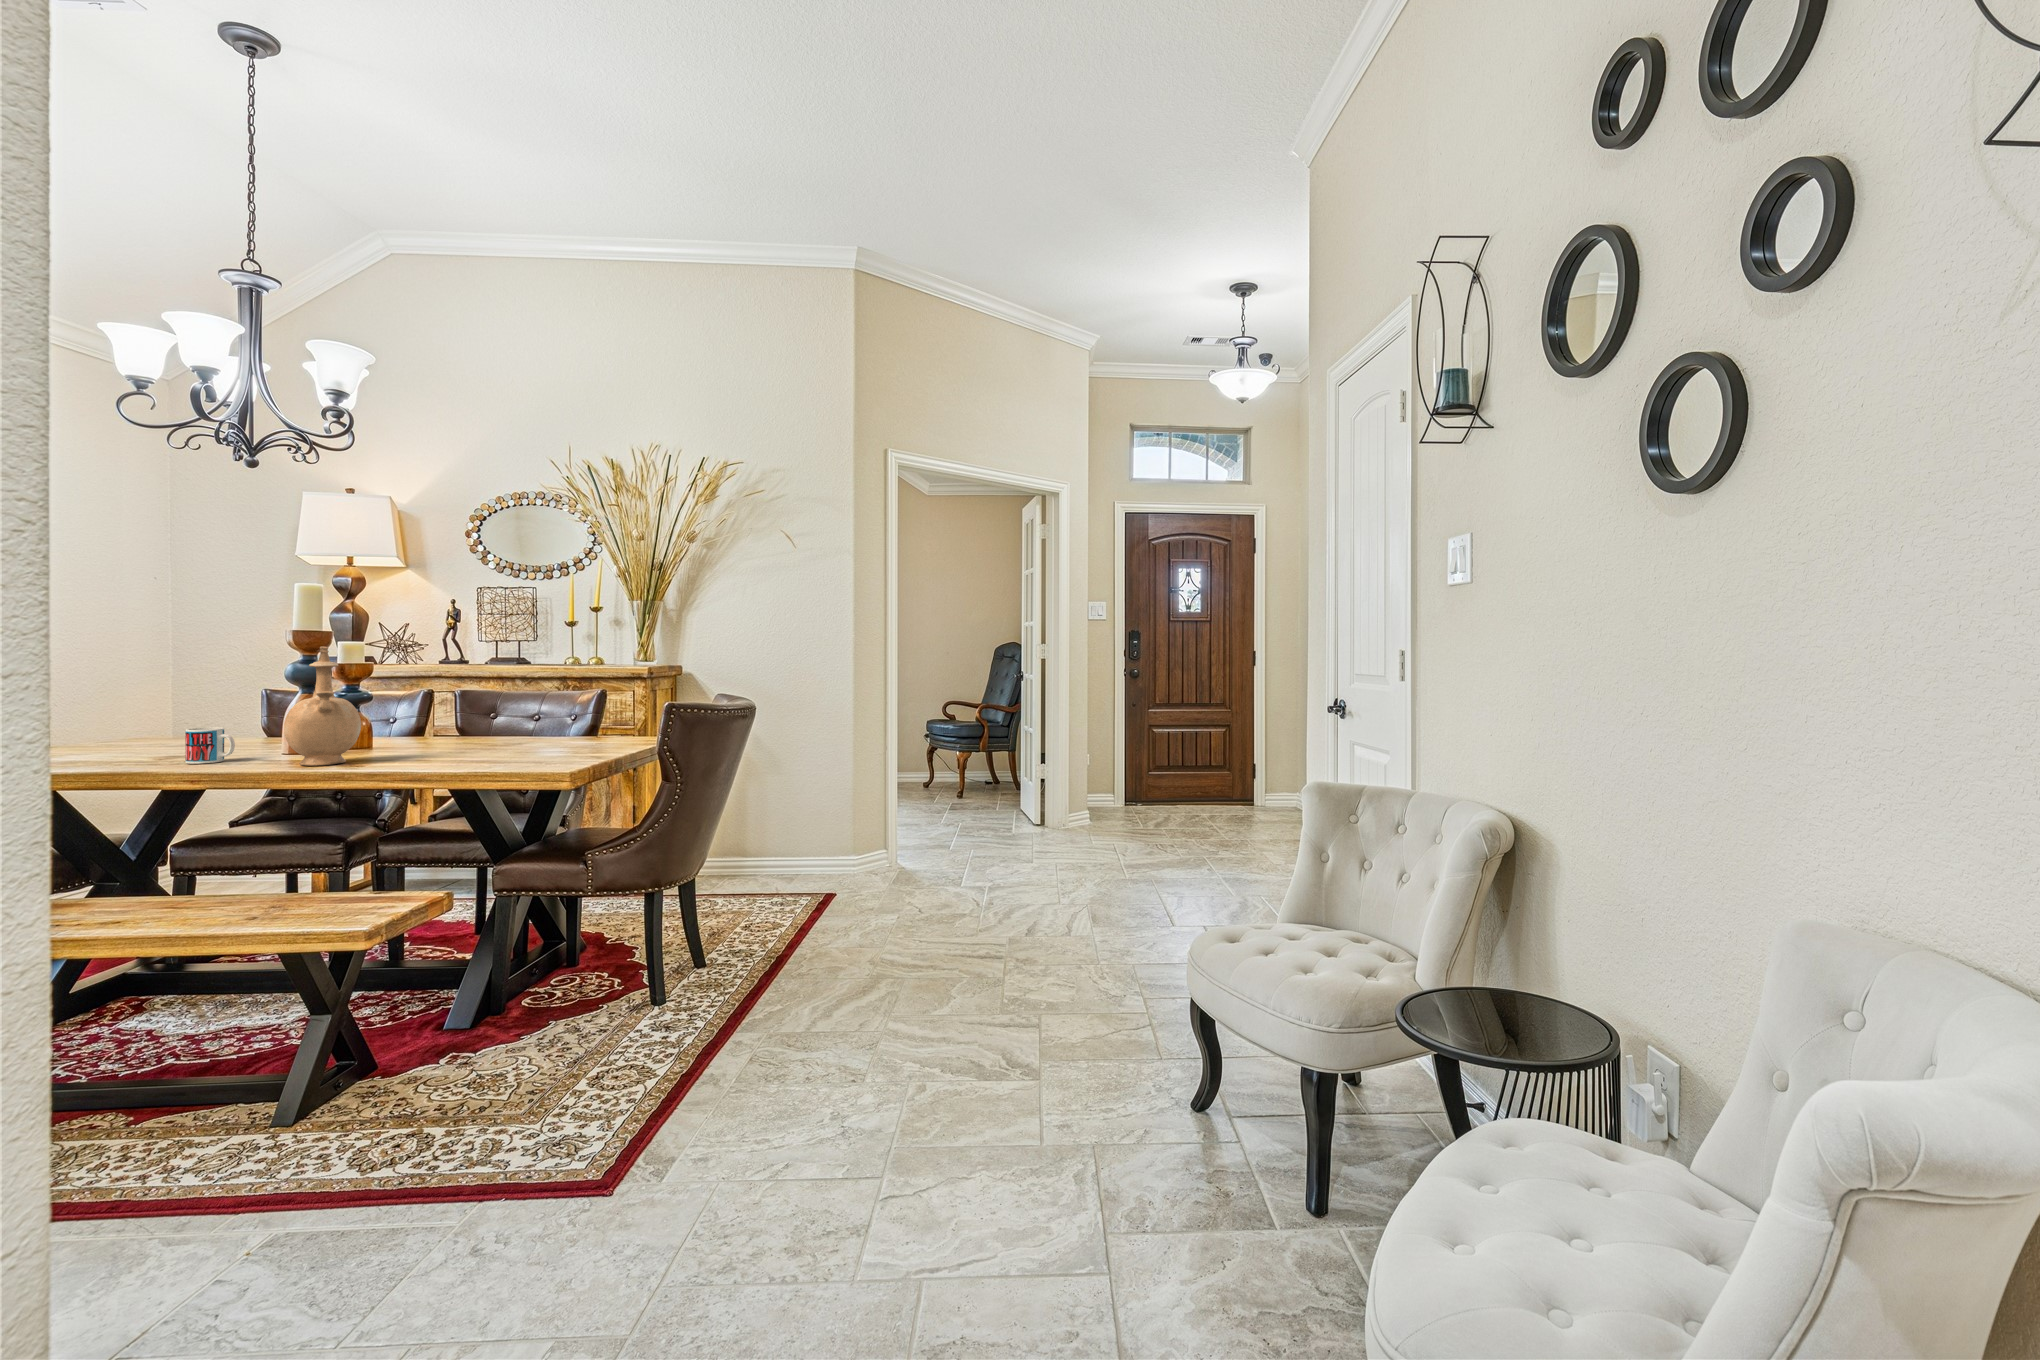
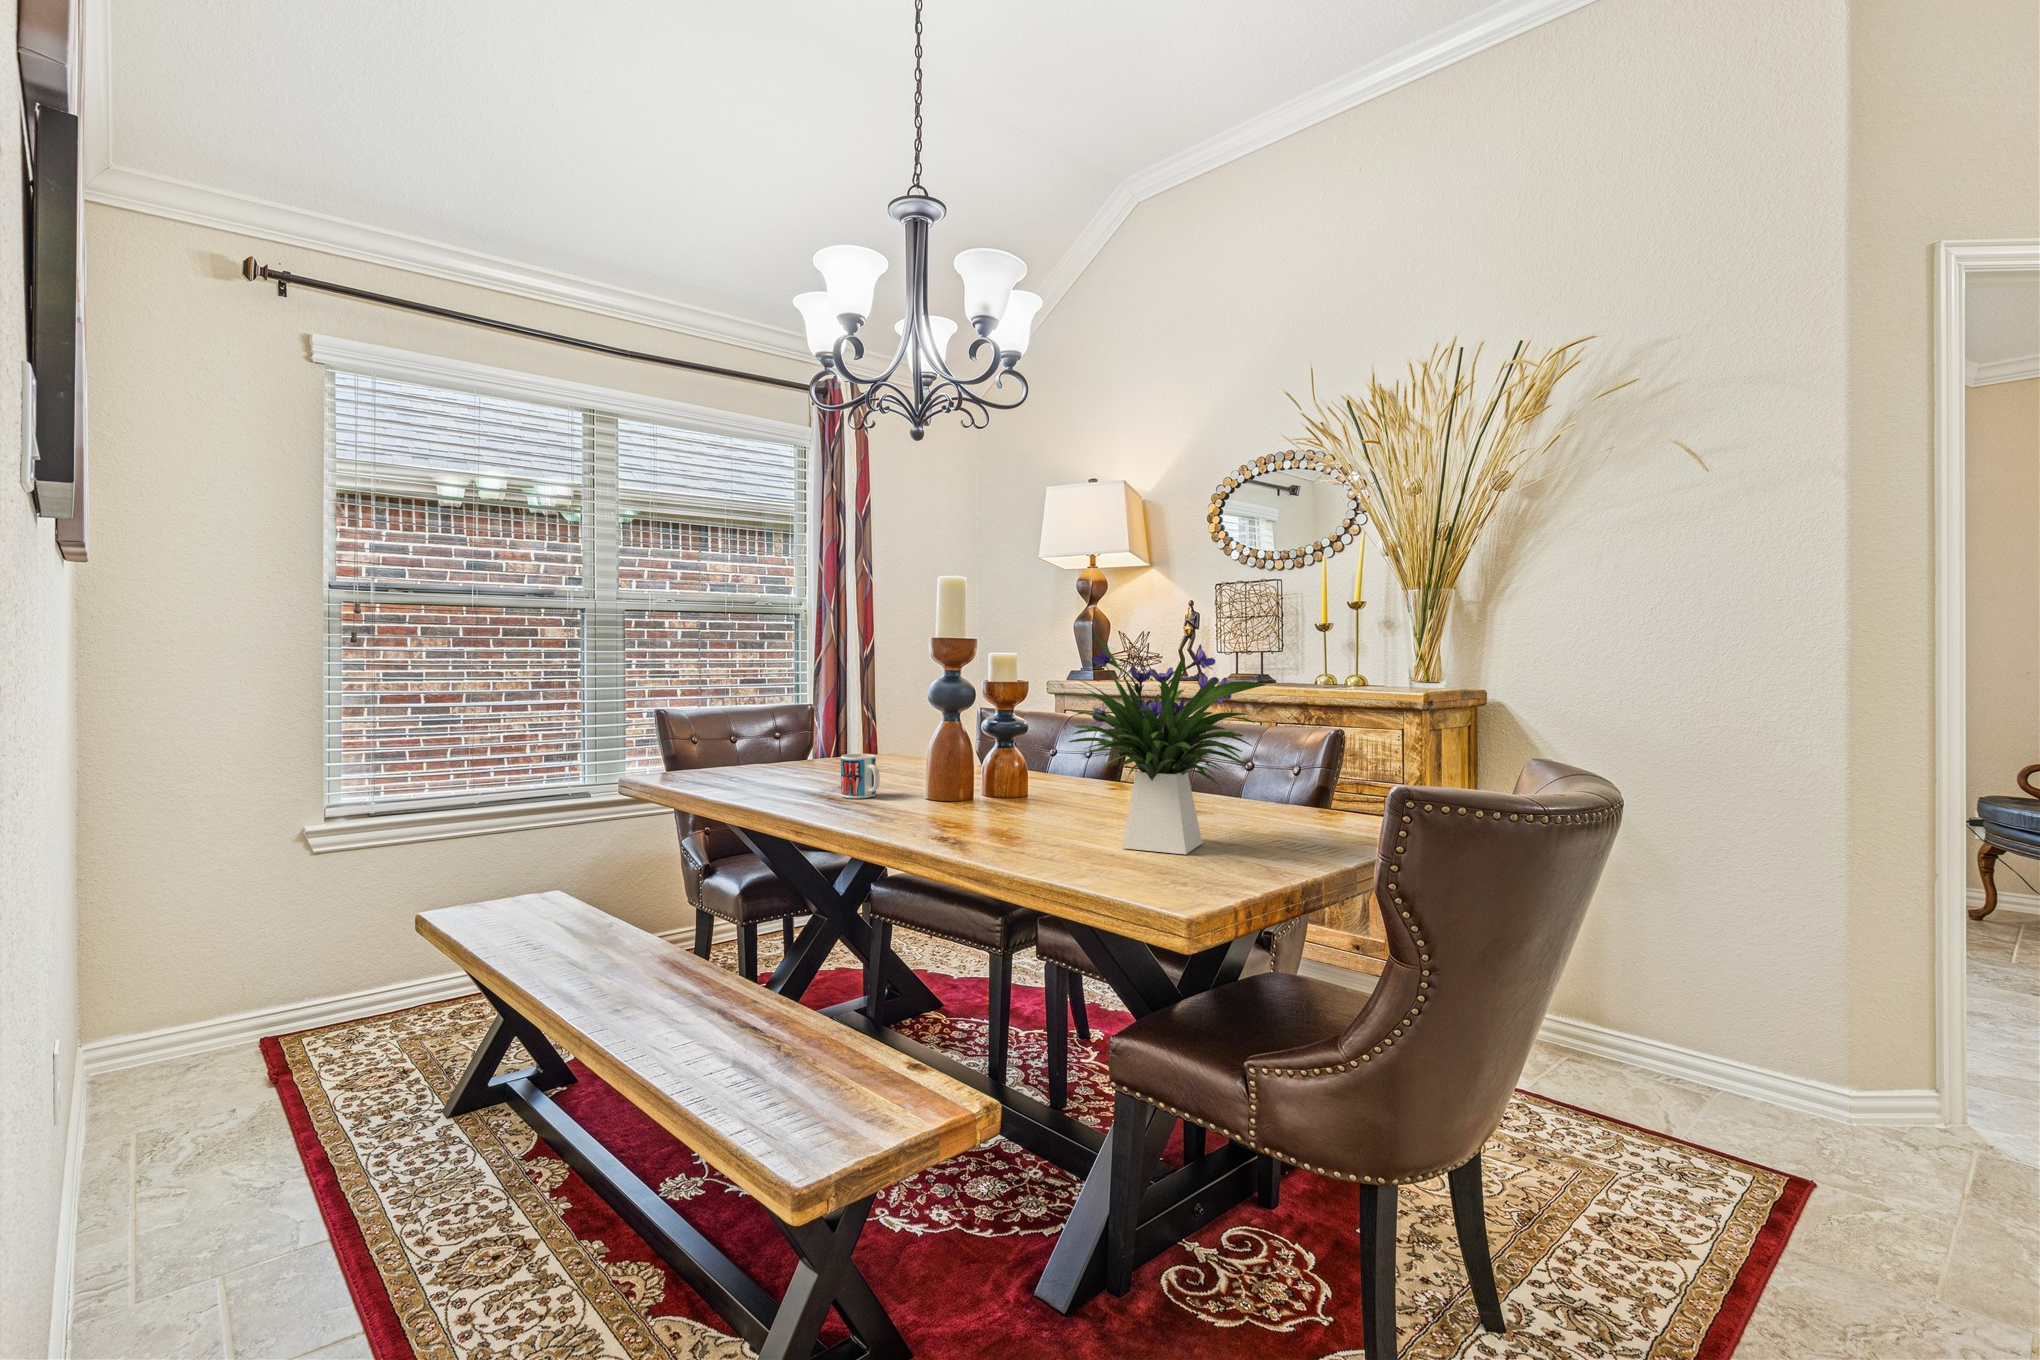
flower arrangement: none [450,630,588,760] -> present [1057,633,1266,854]
vase: present [284,647,361,766] -> none [897,658,980,822]

